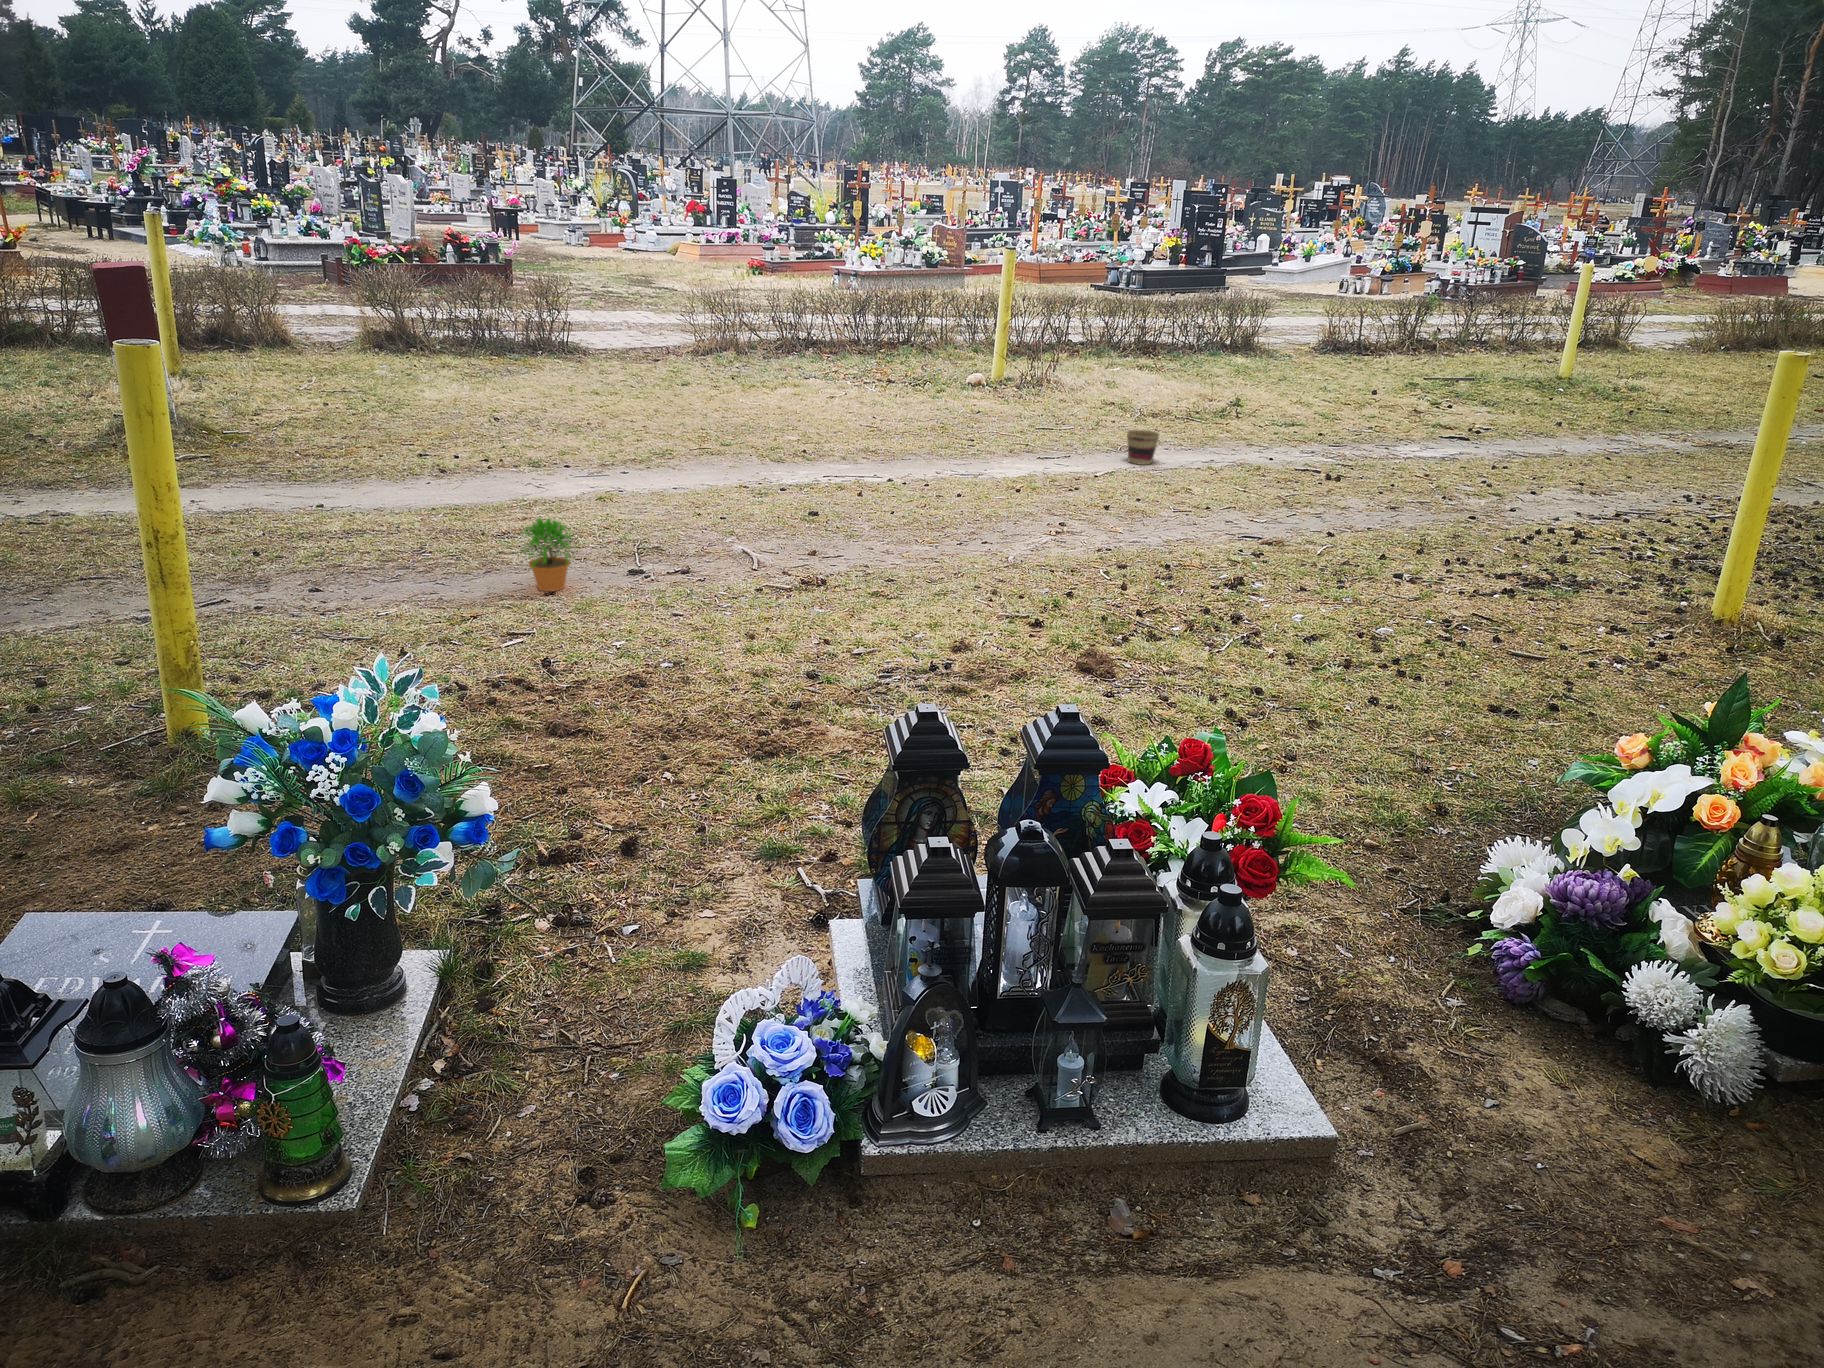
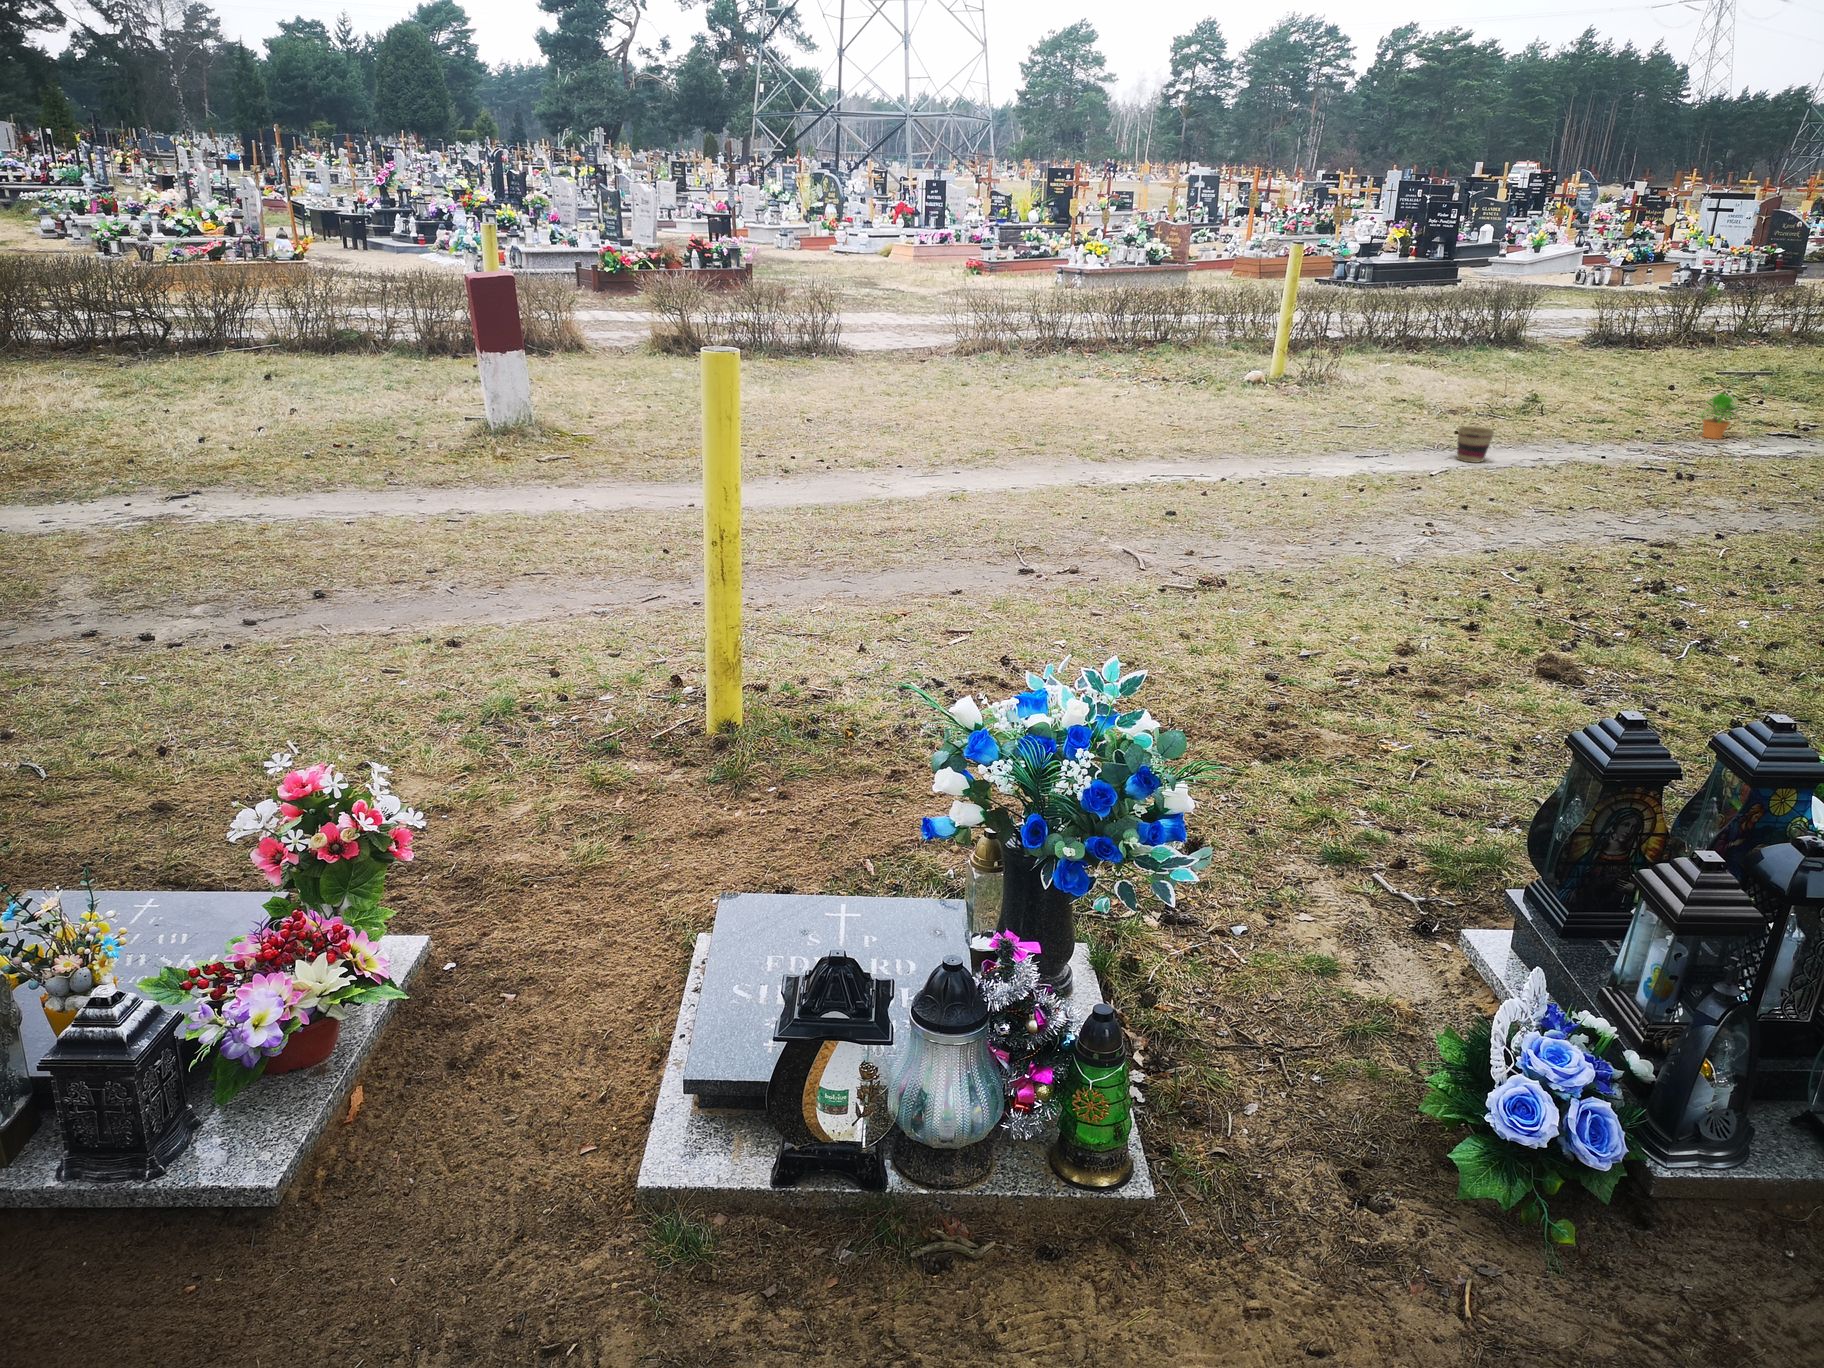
potted plant: present [523,518,576,591] -> present [1701,393,1736,439]

